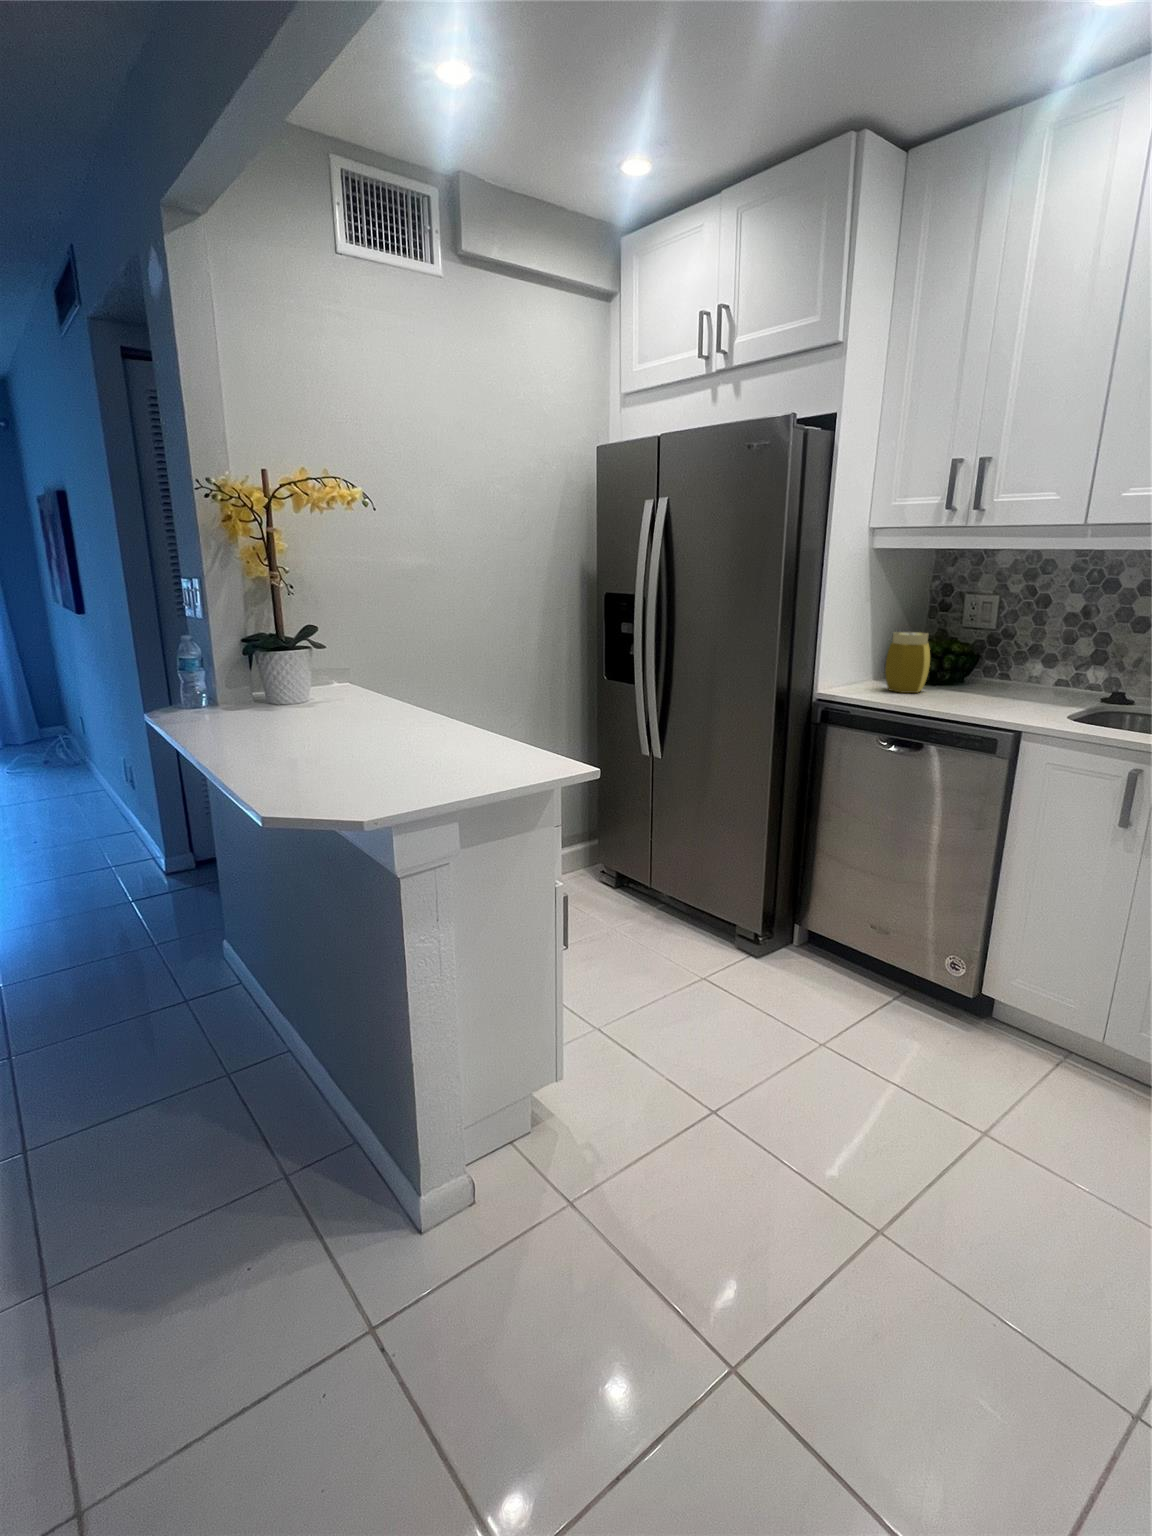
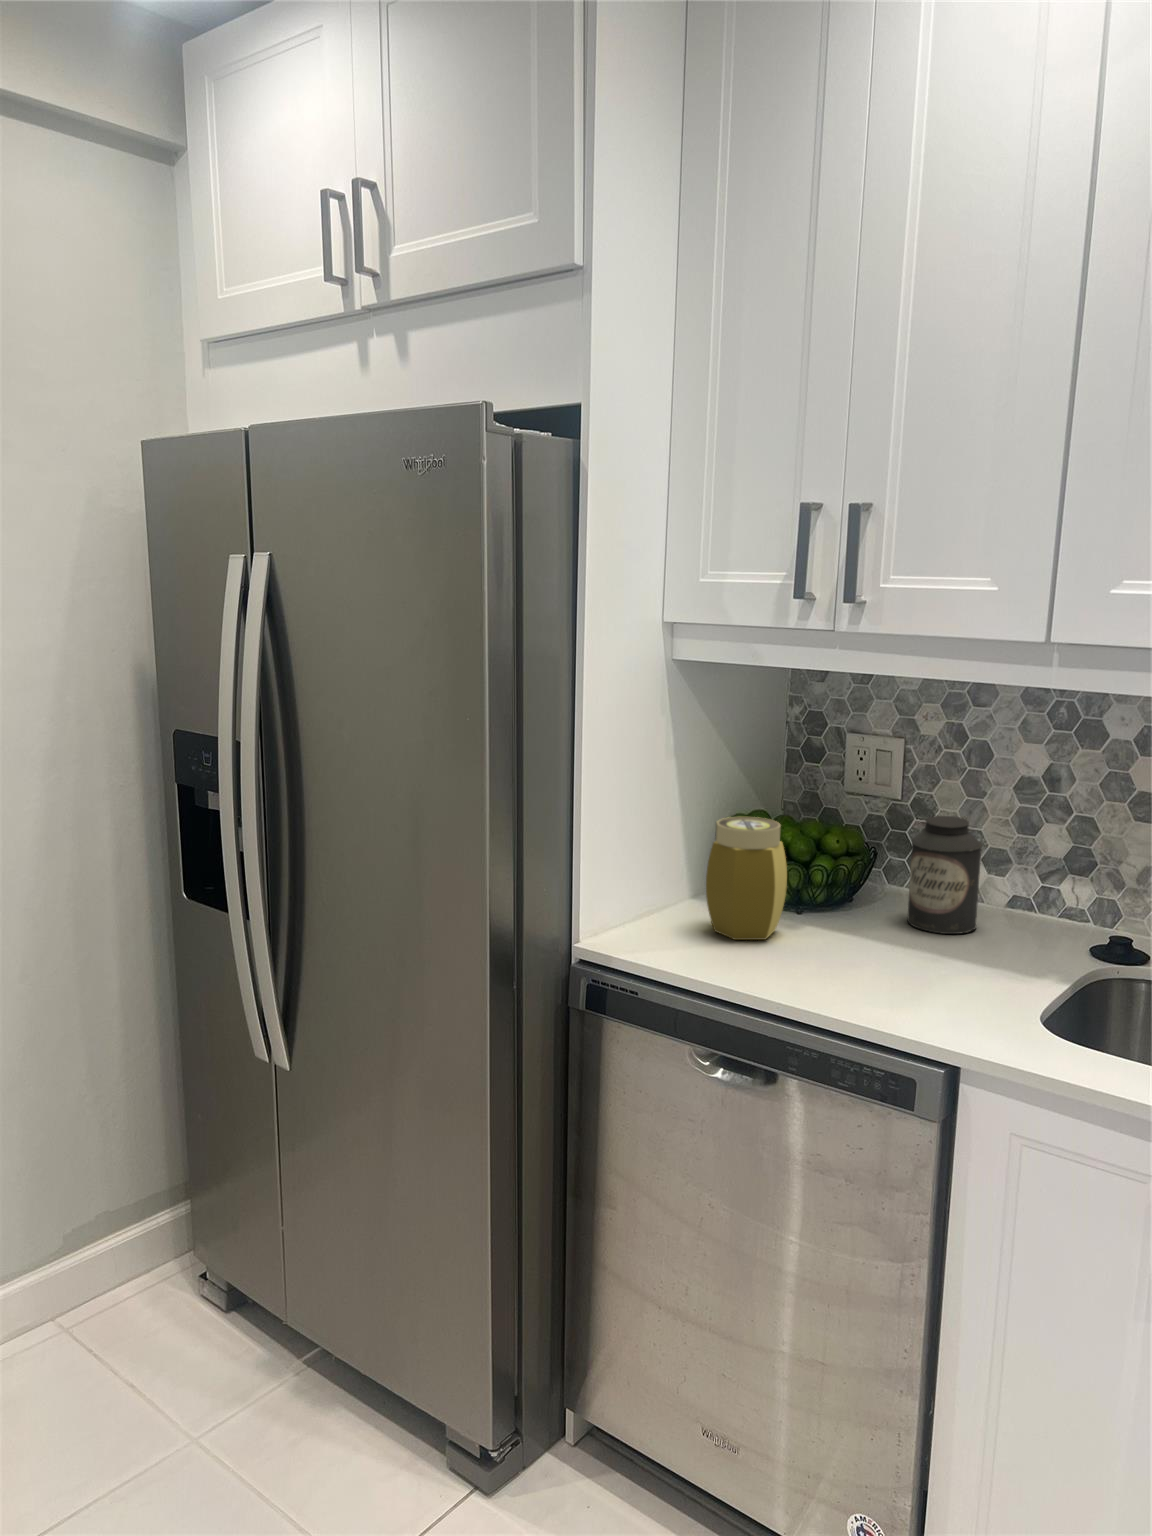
canister: none [996,633,1042,694] -> present [907,816,982,934]

